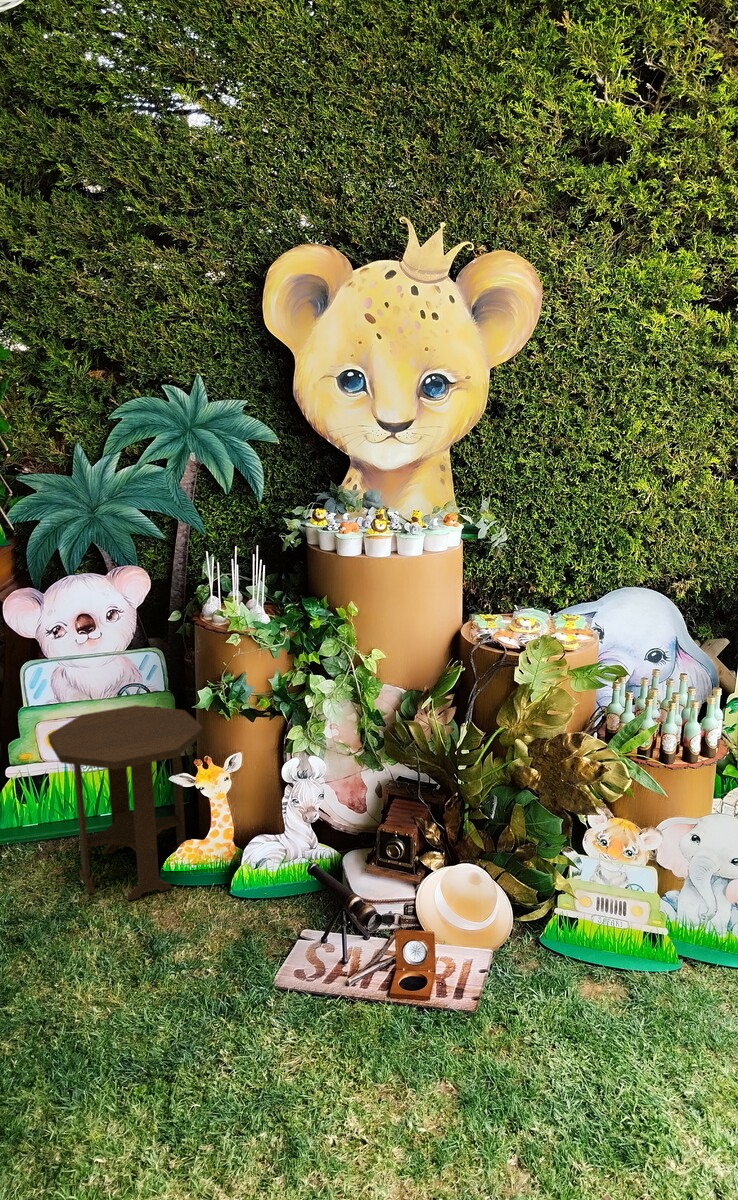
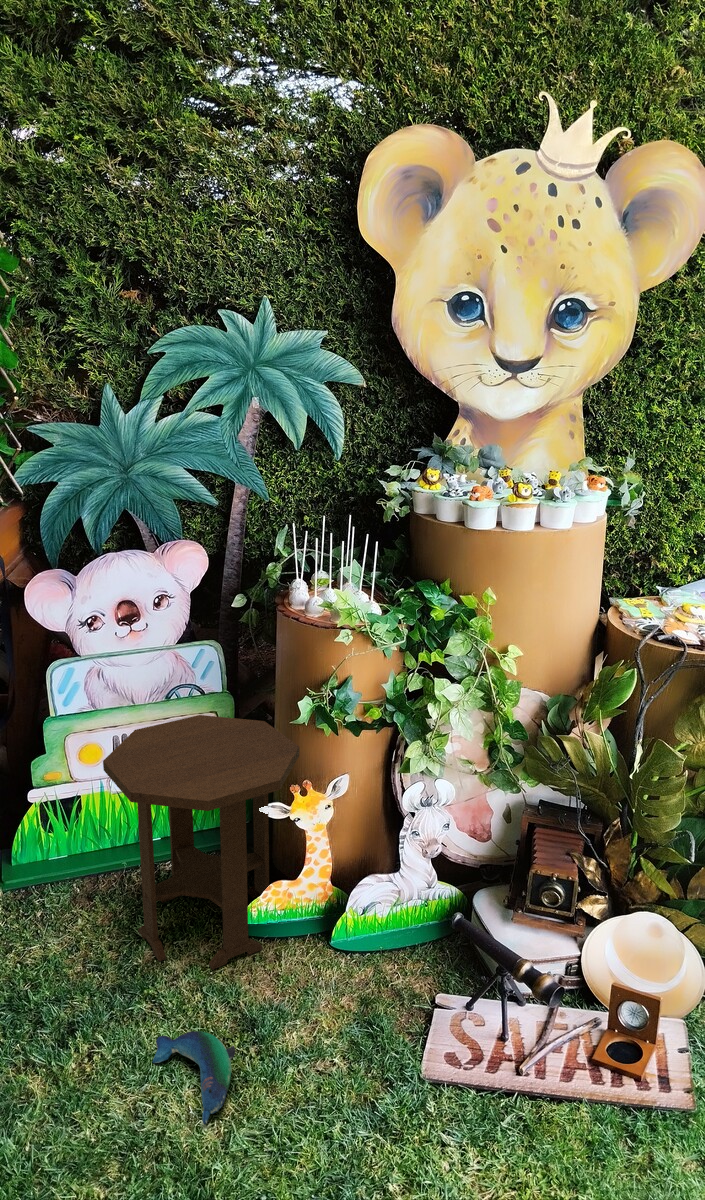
plush toy: none [65,936,124,997] -> present [153,1031,235,1124]

